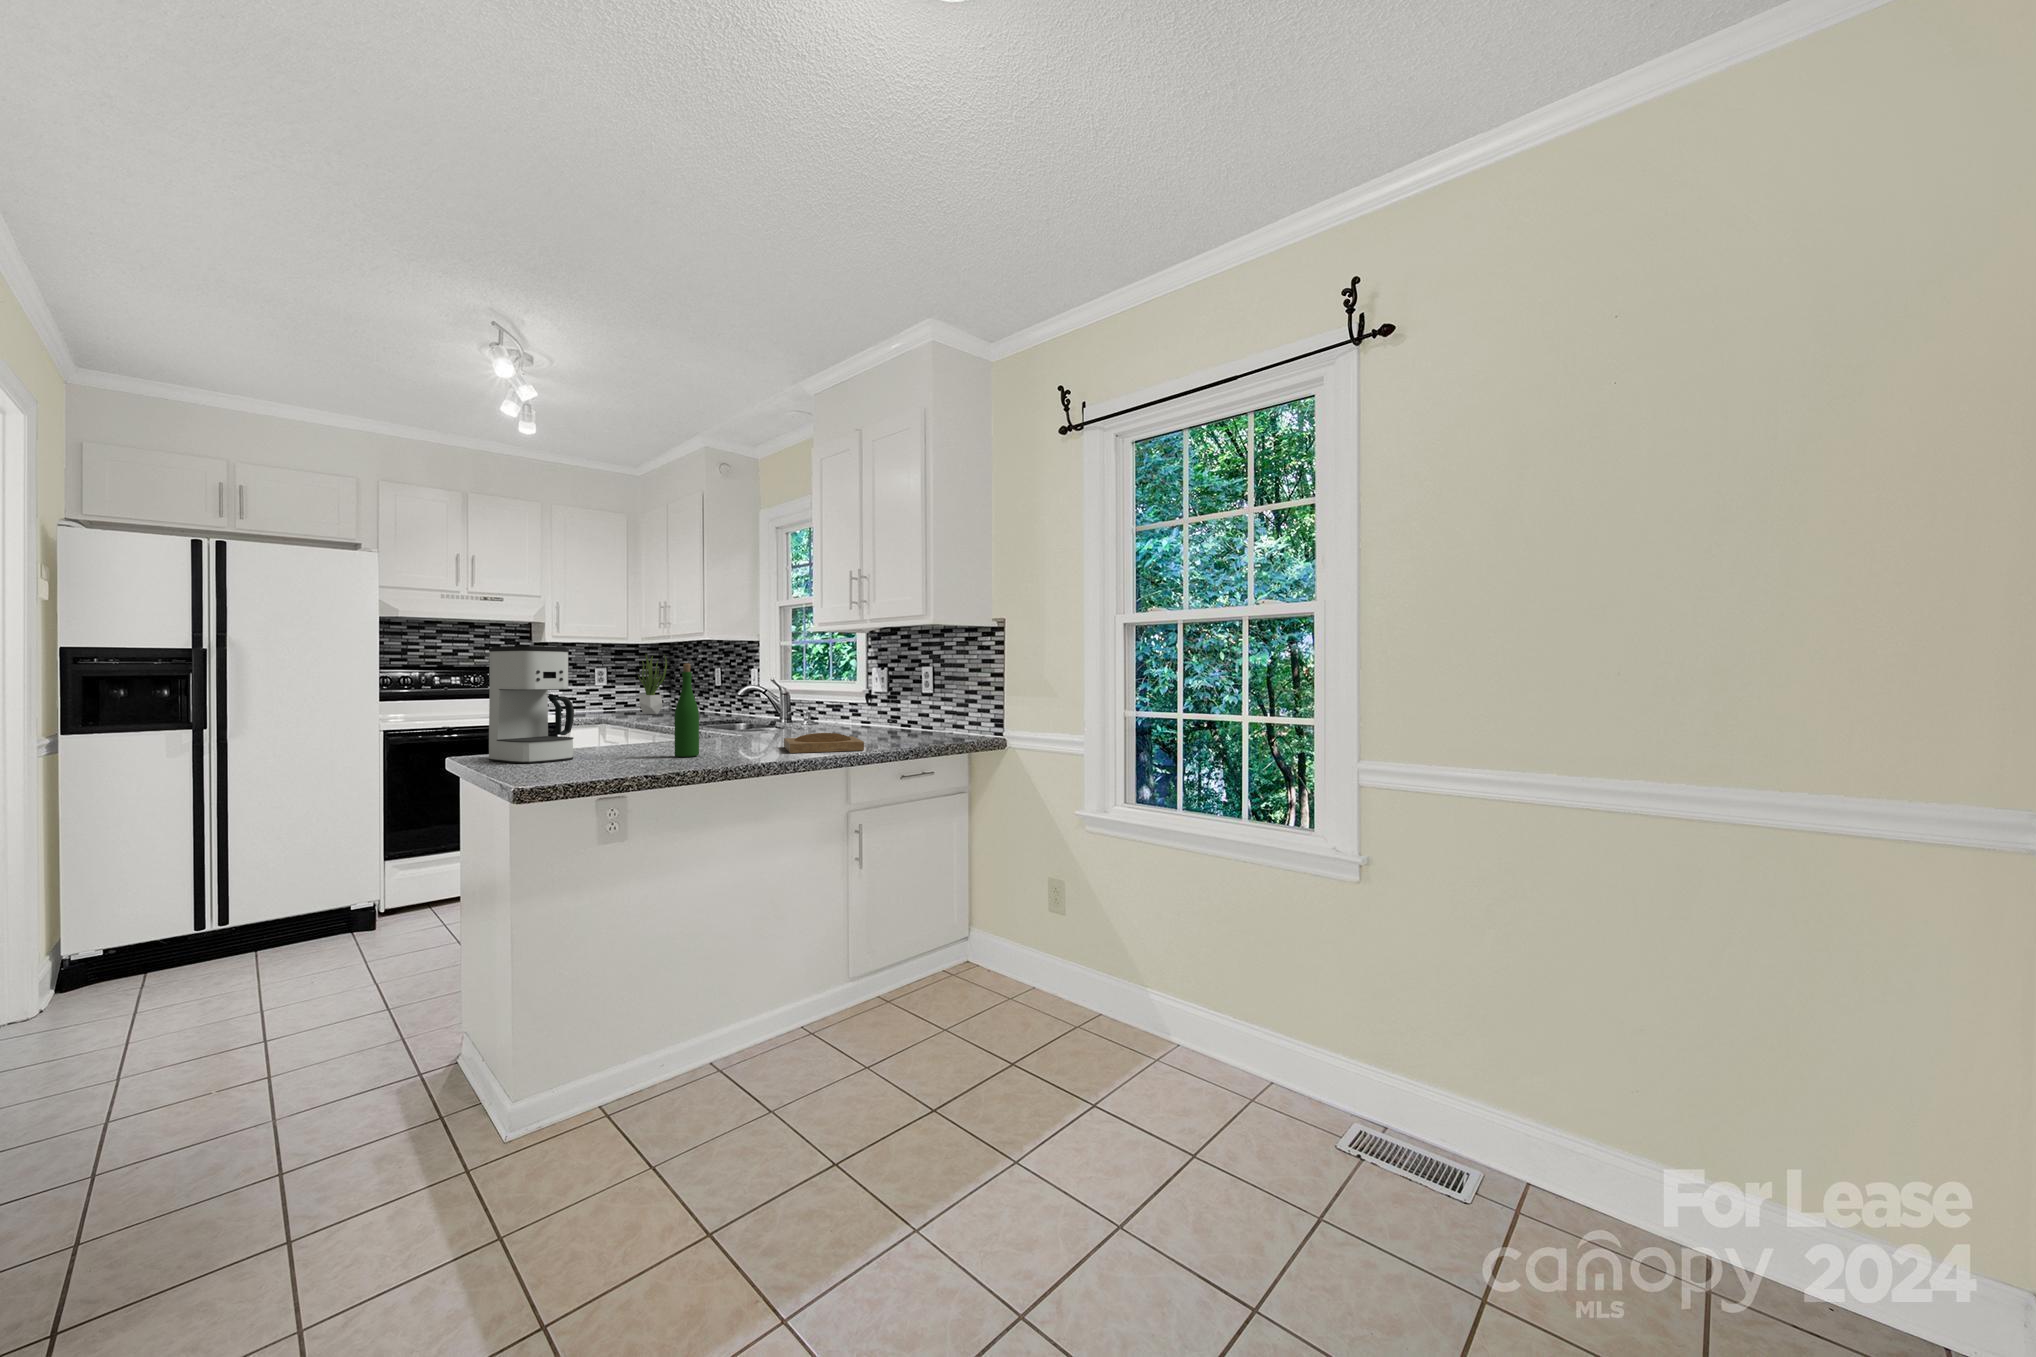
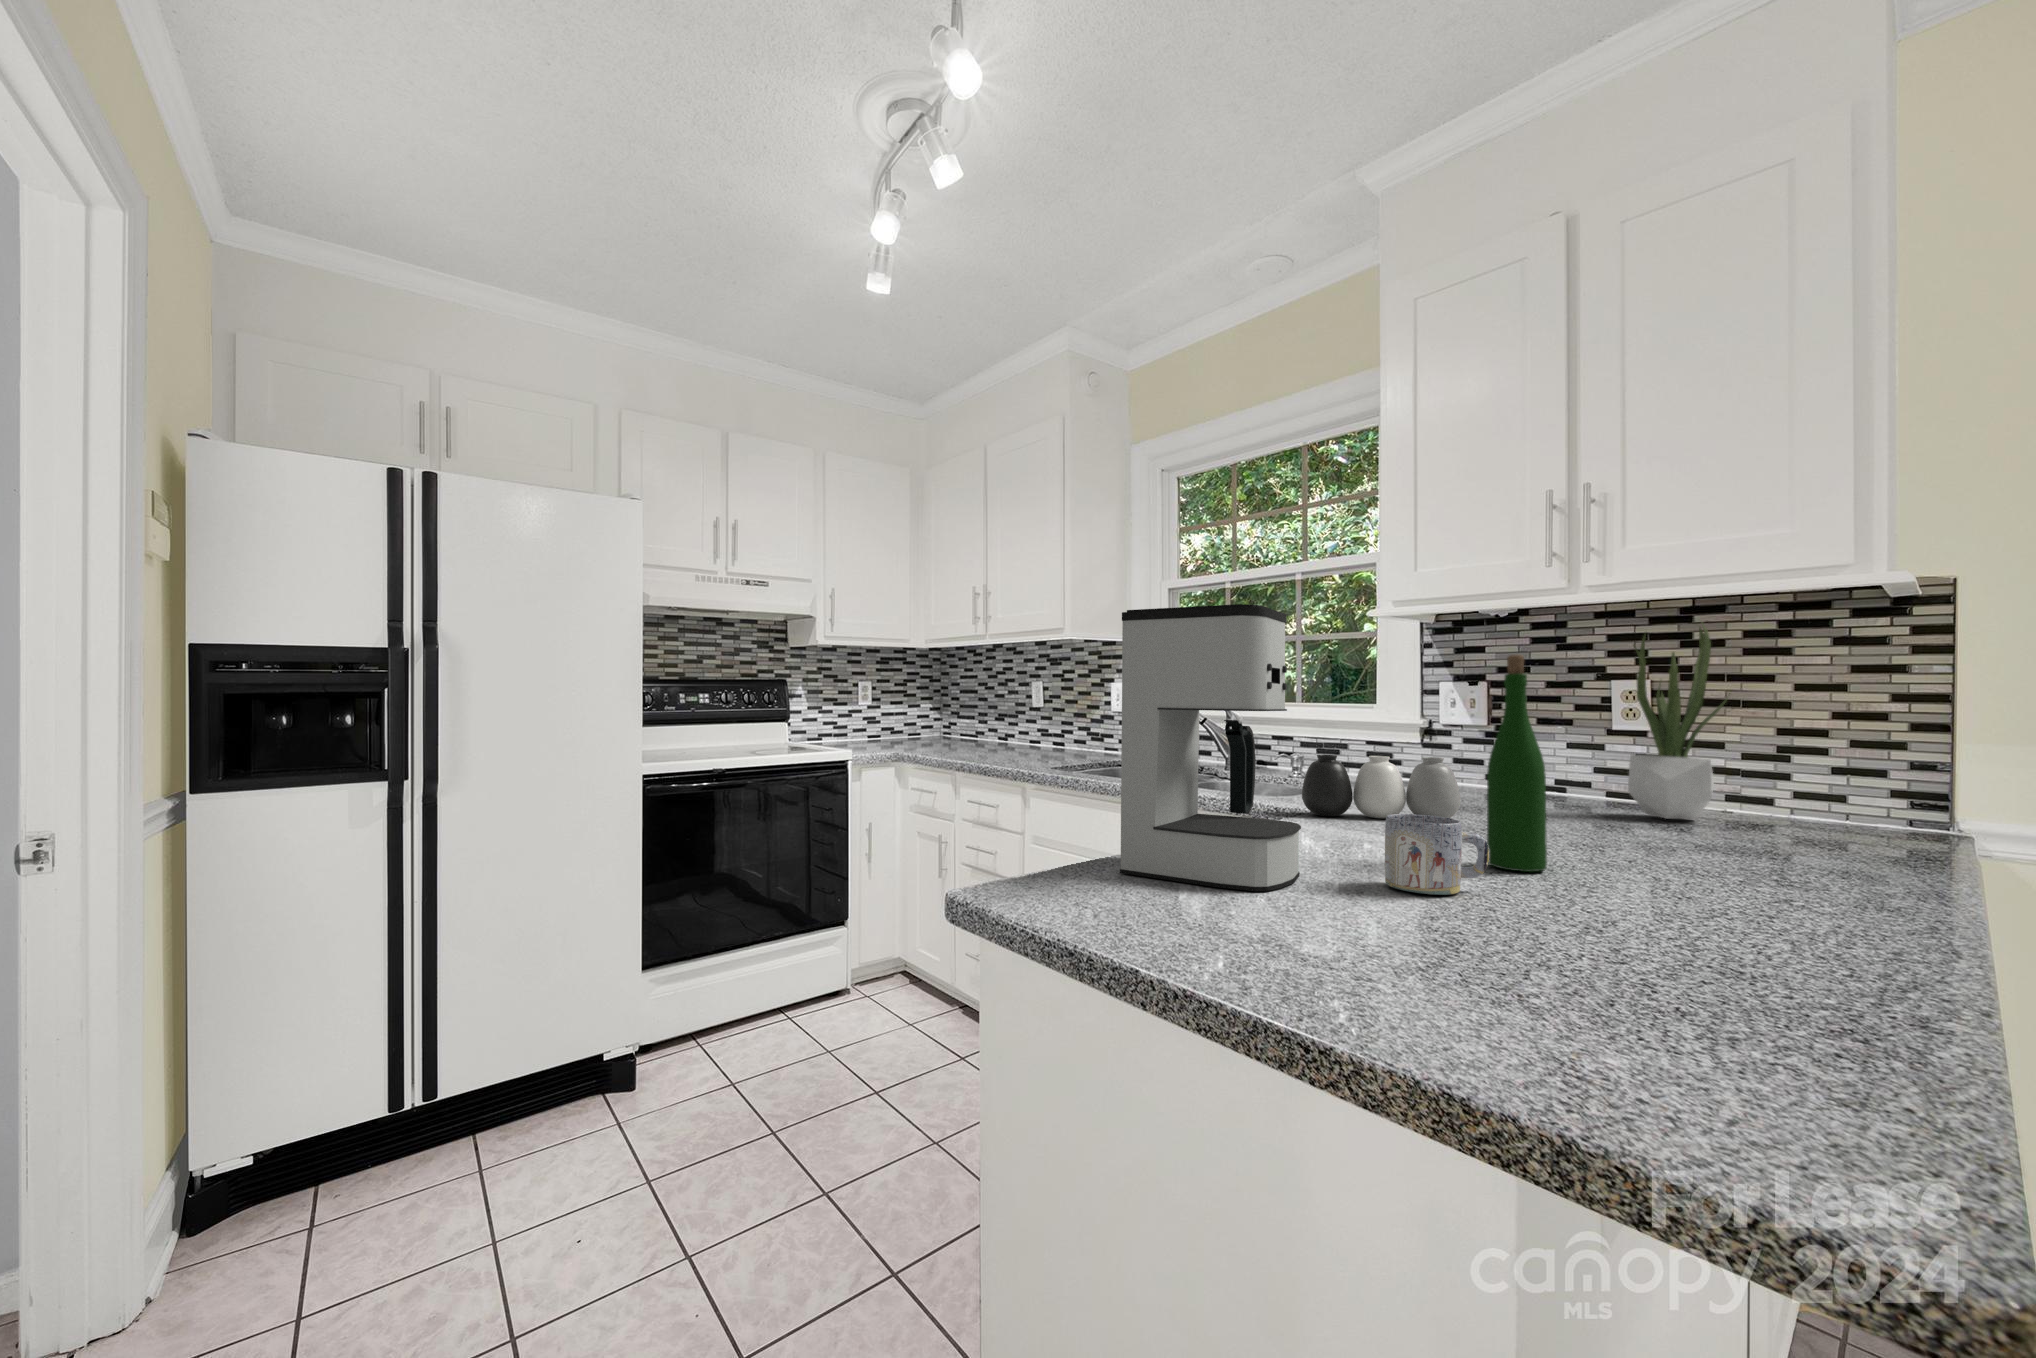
potted plant: present [638,655,667,714] -> present [1628,623,1730,819]
vase: none [701,711,776,743] -> present [1302,755,1461,818]
mug: none [587,732,629,763] -> present [1385,814,1489,895]
tray: present [784,733,864,753] -> none [1553,811,1818,861]

